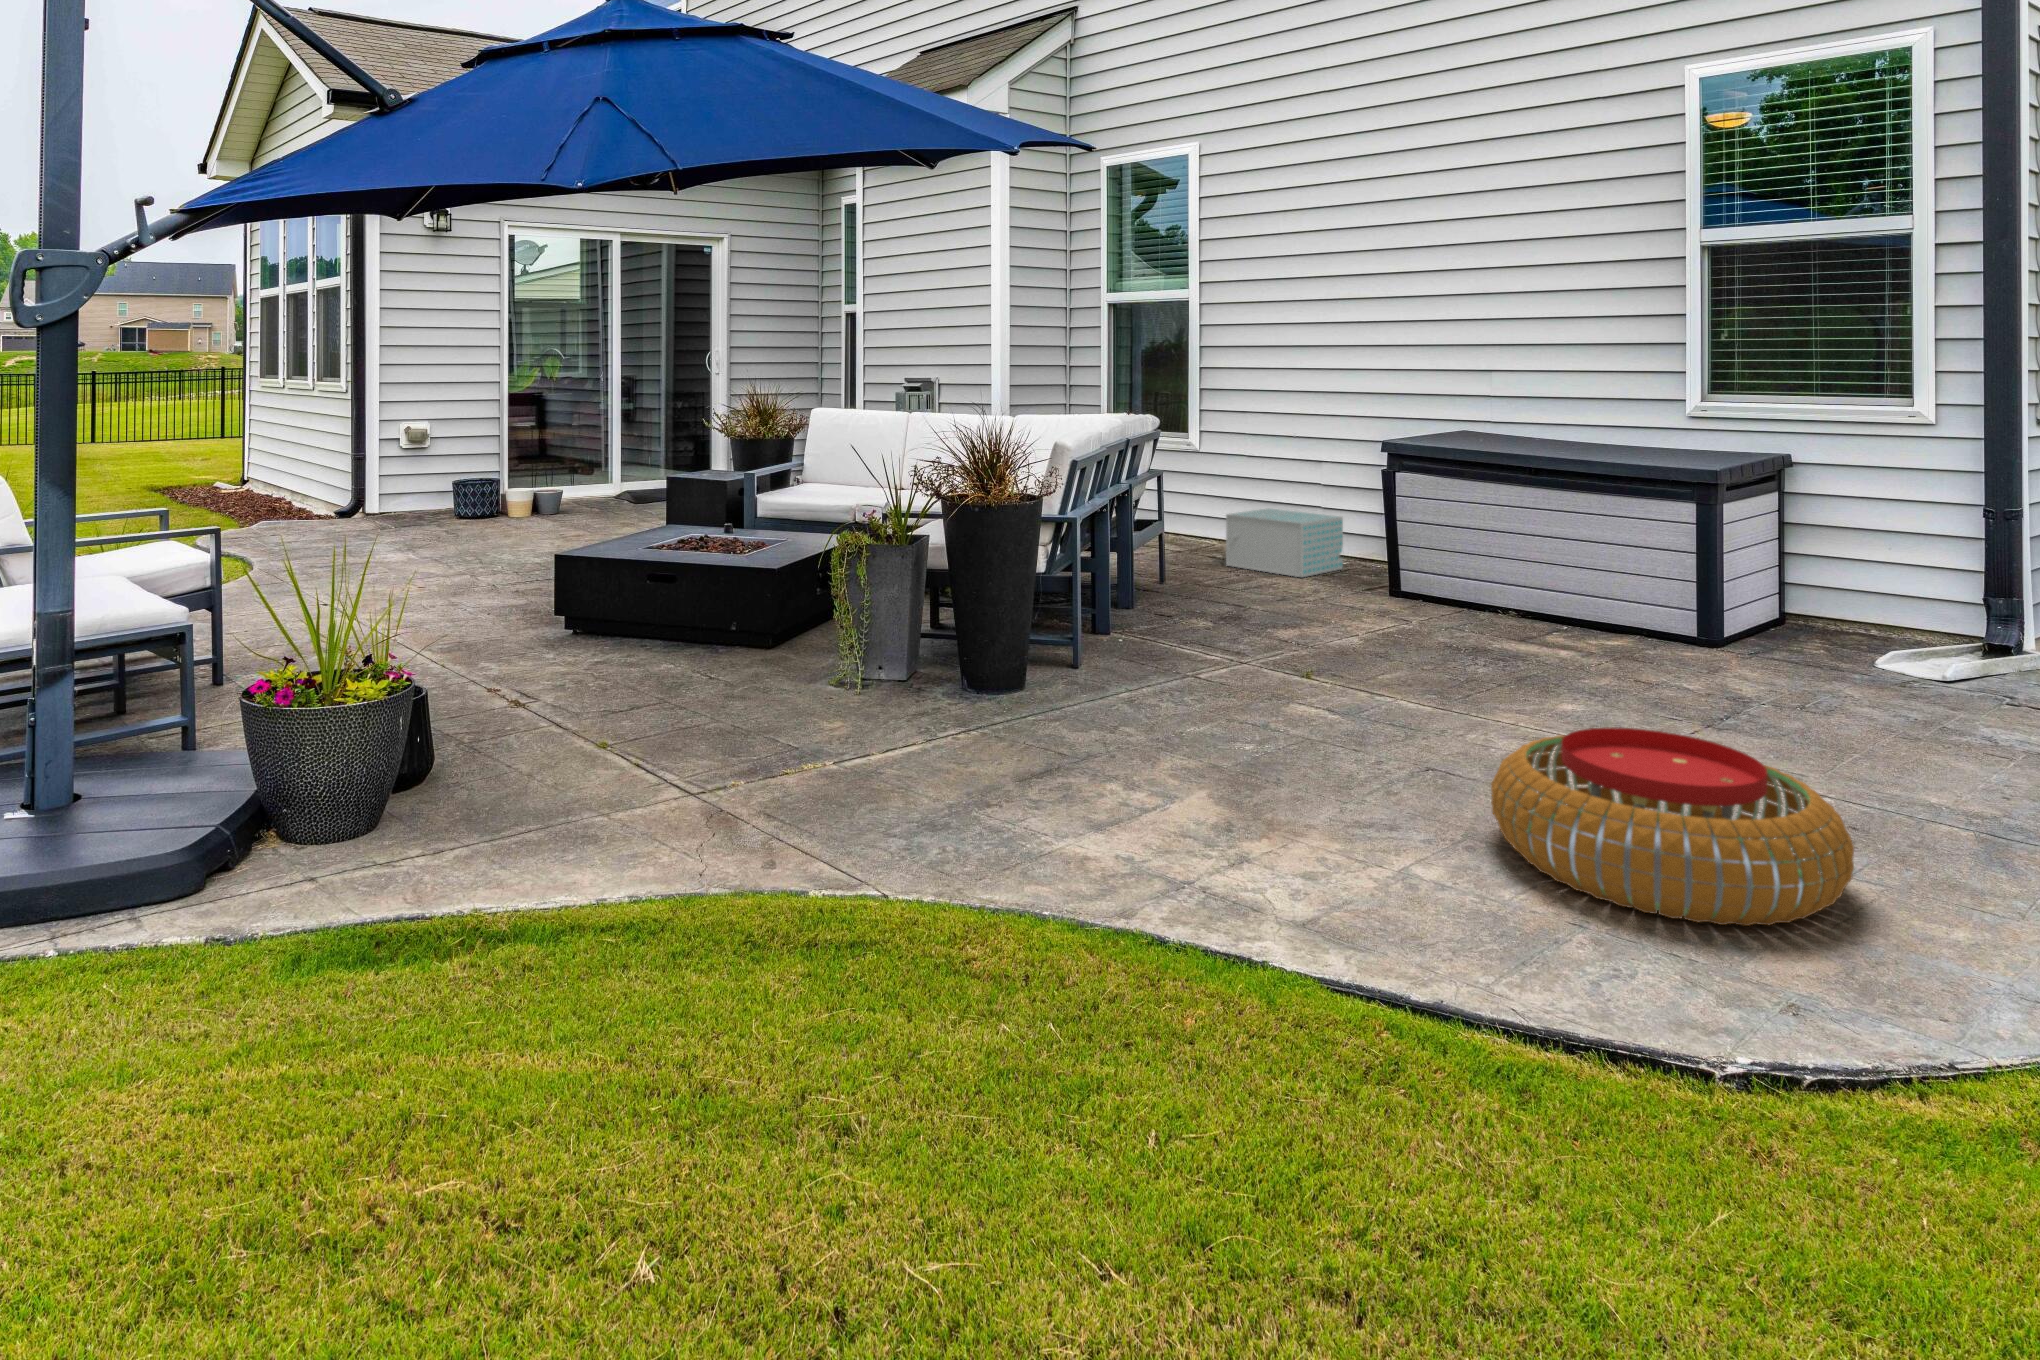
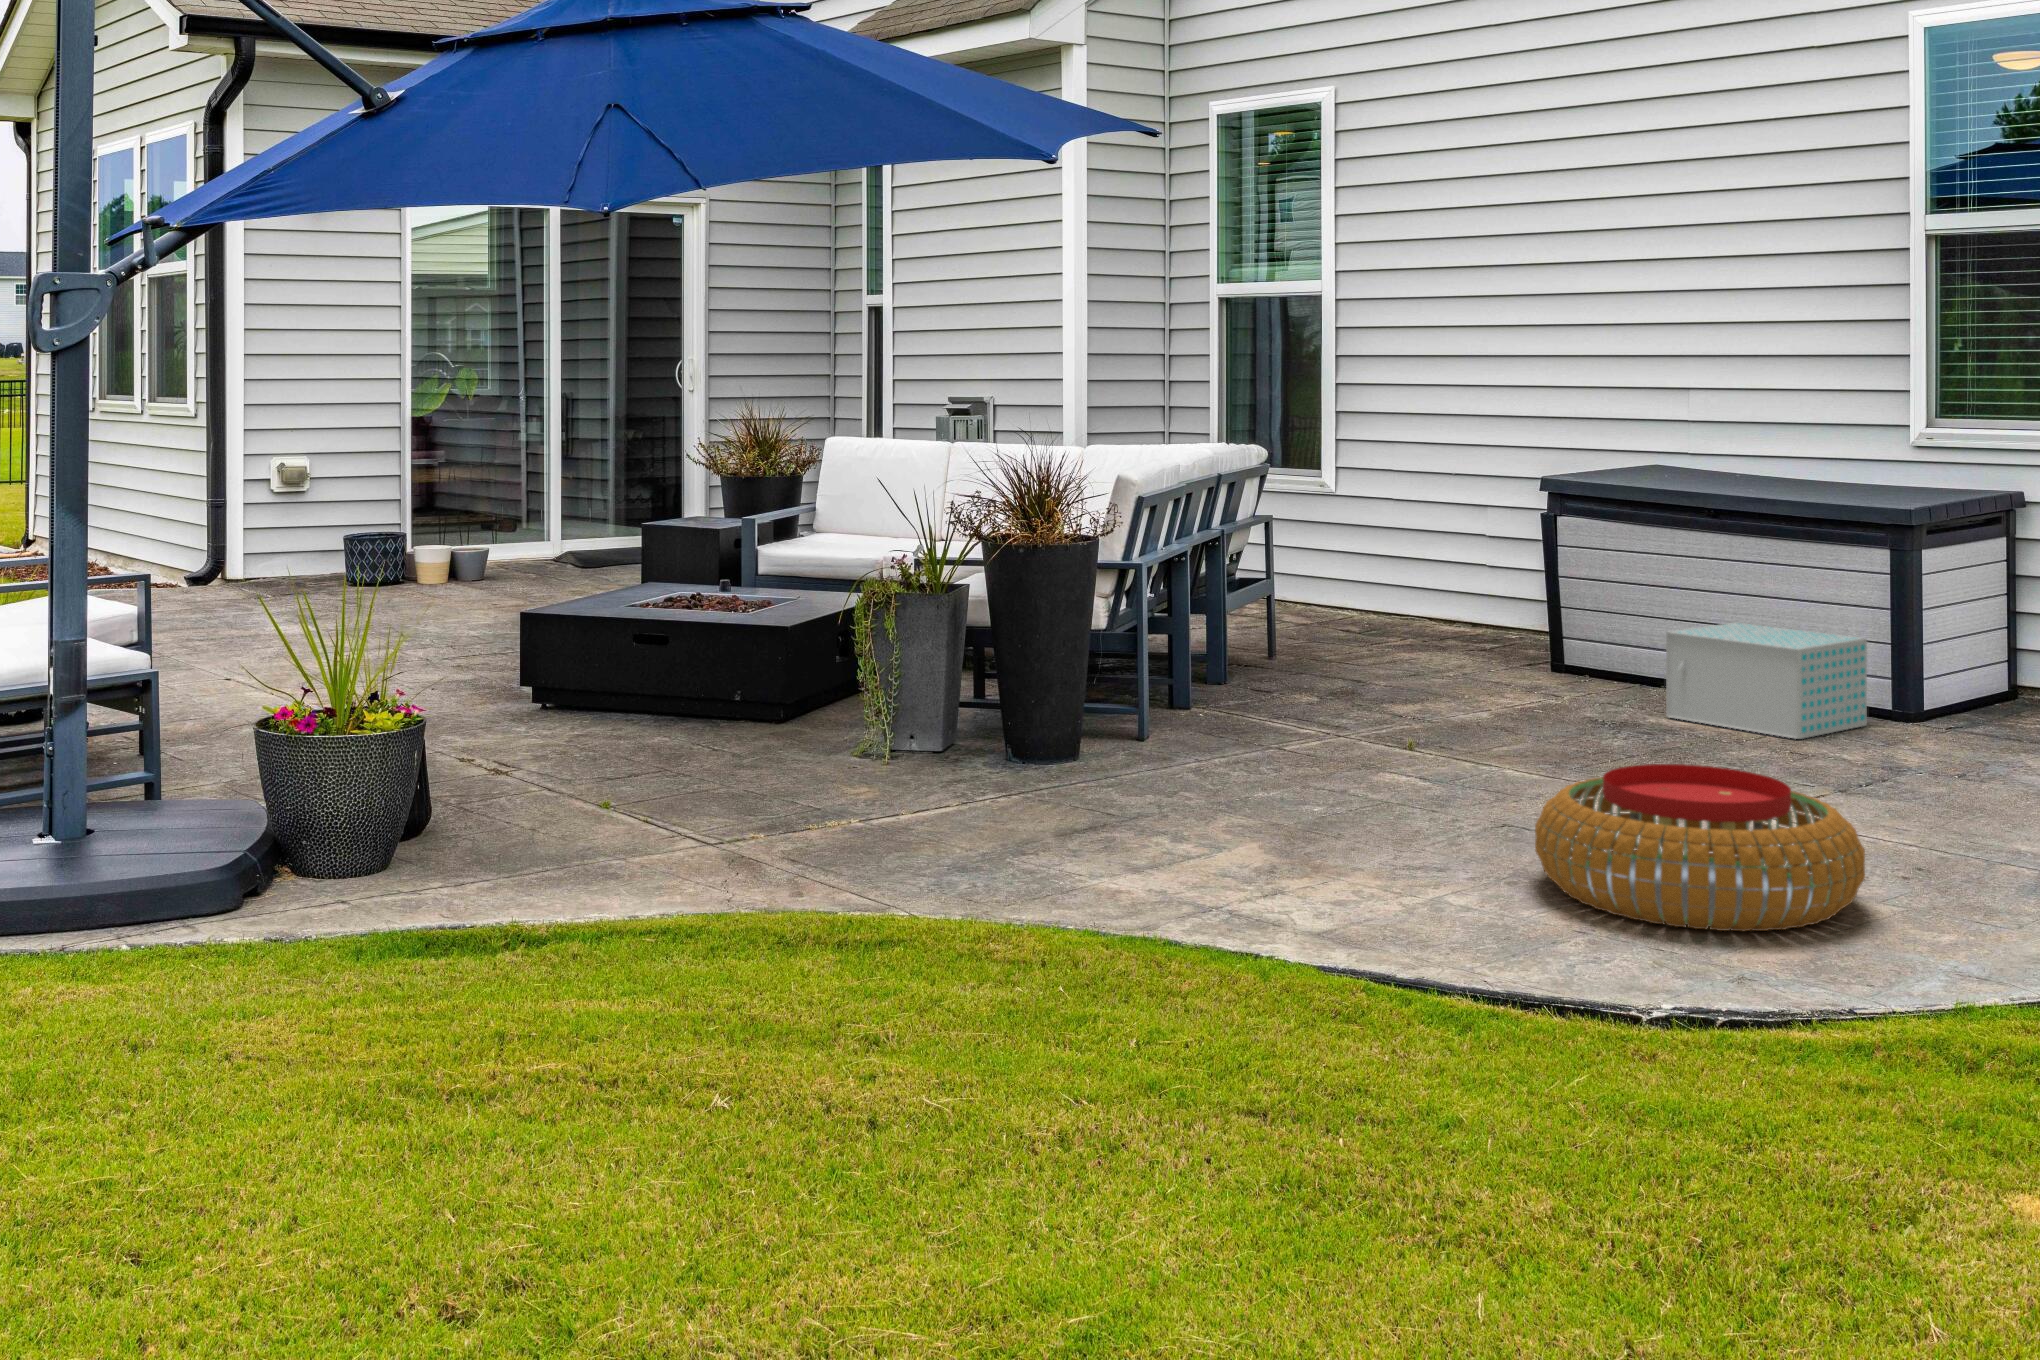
storage box: present [1226,508,1343,577] -> present [1666,623,1867,739]

